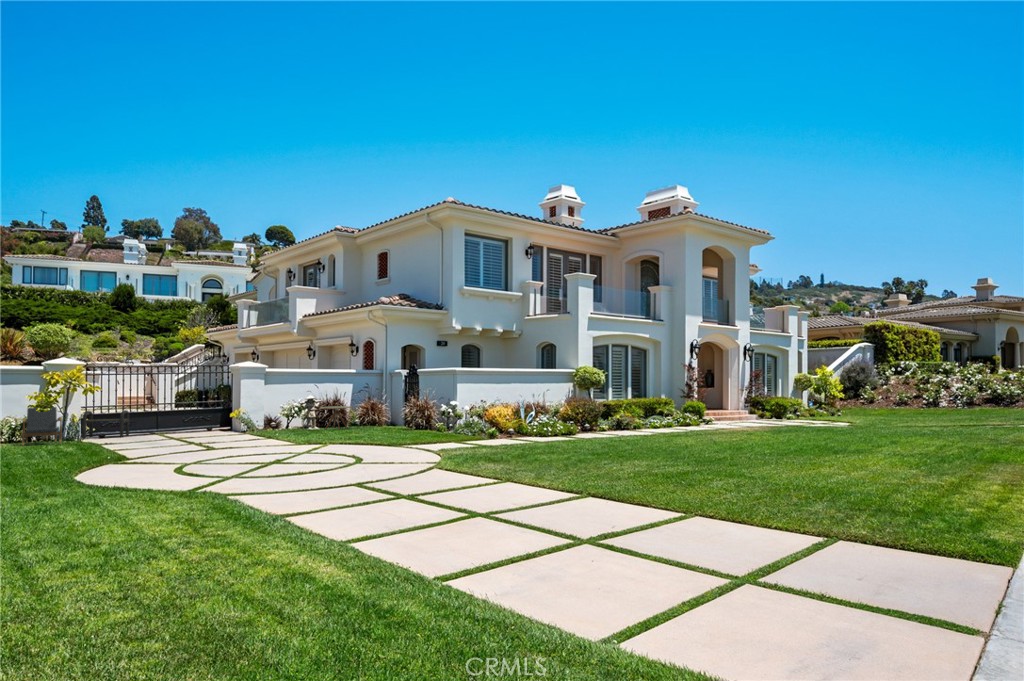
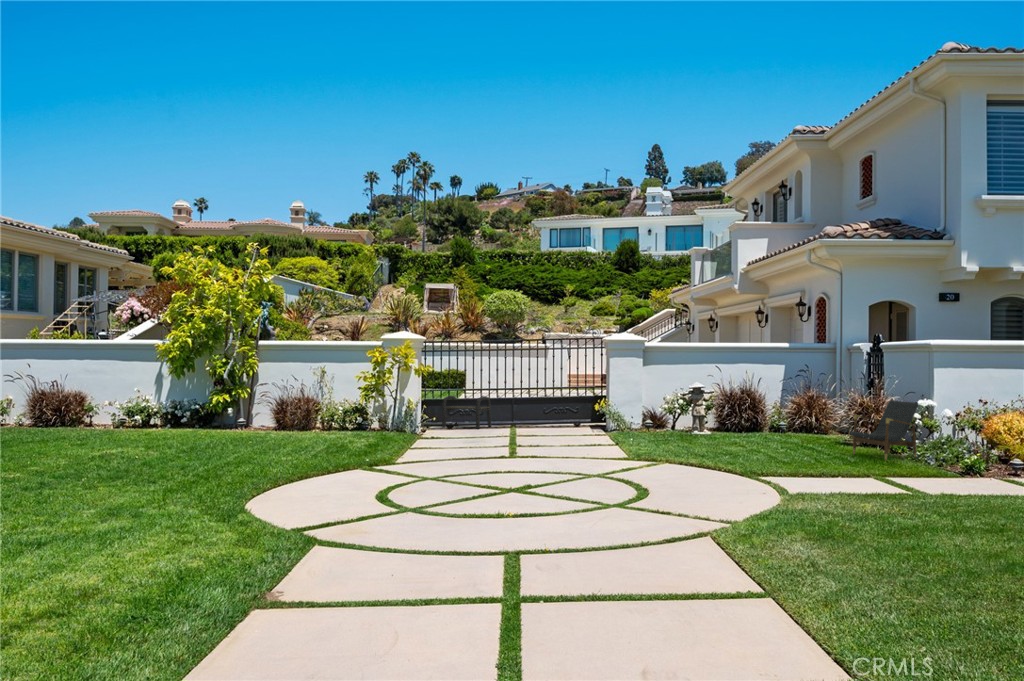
round table: present [321,406,352,428] -> none [716,401,767,437]
lounge chair: present [22,407,62,446] -> present [849,401,918,460]

